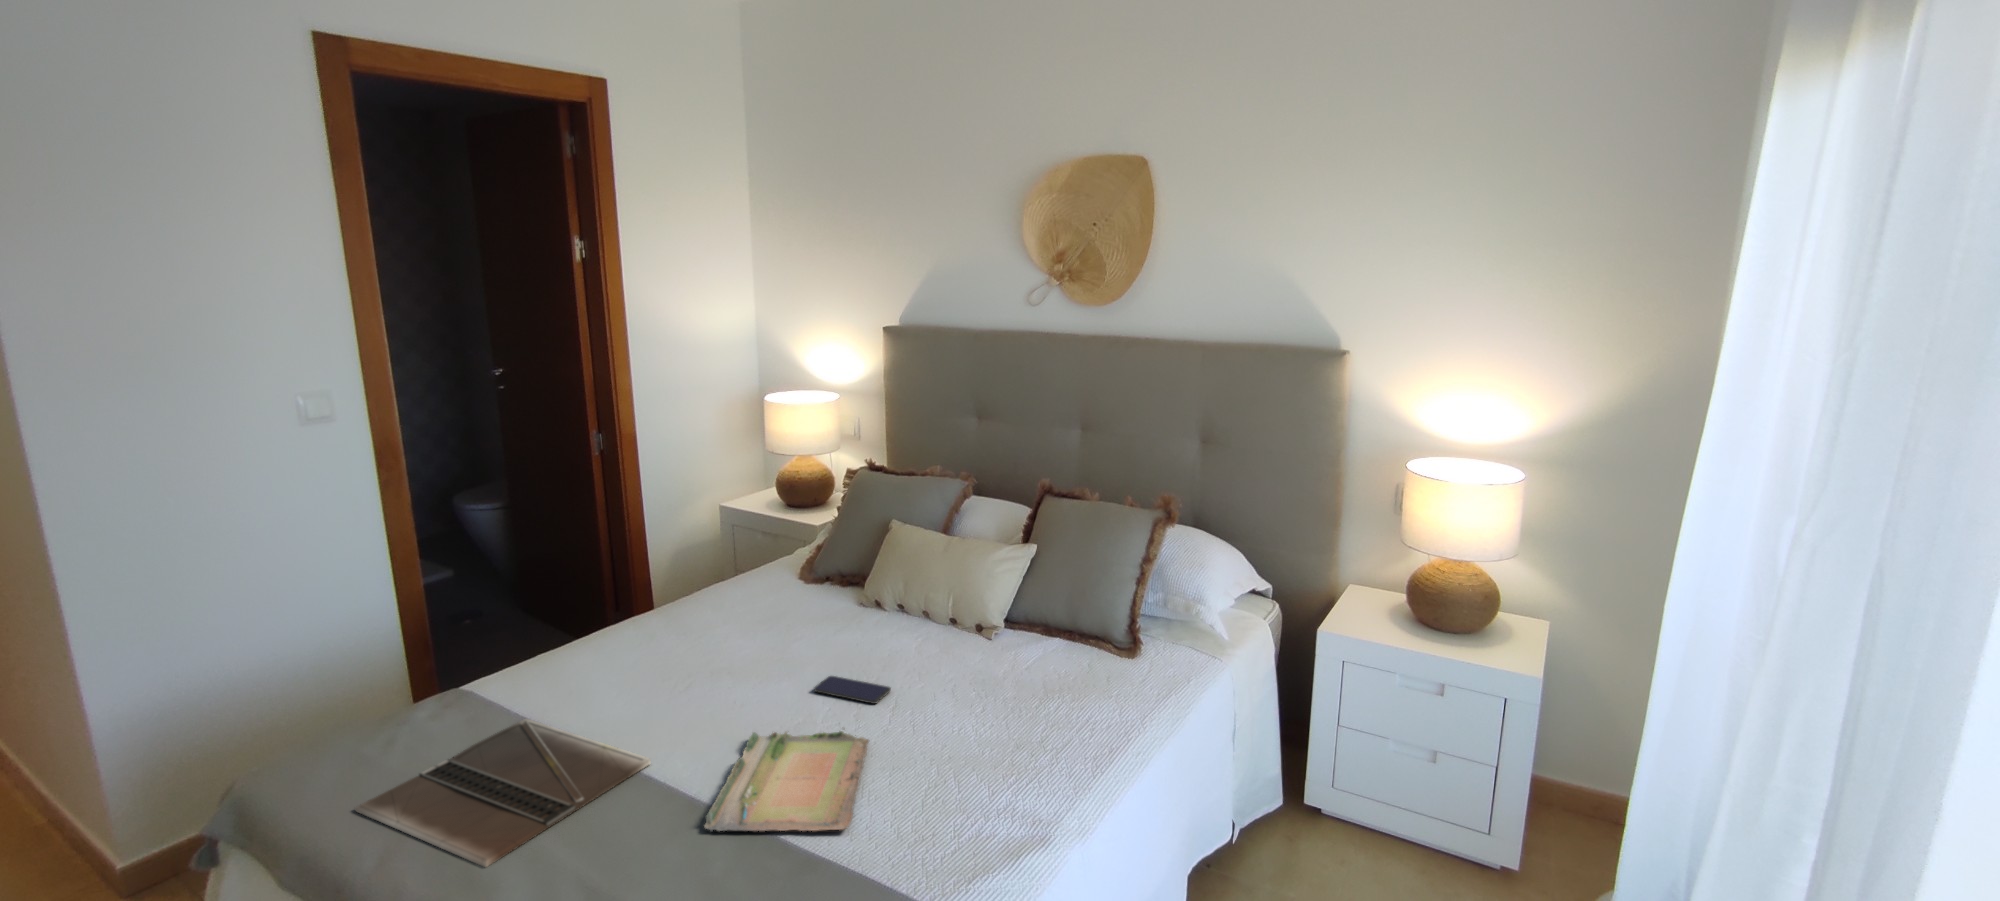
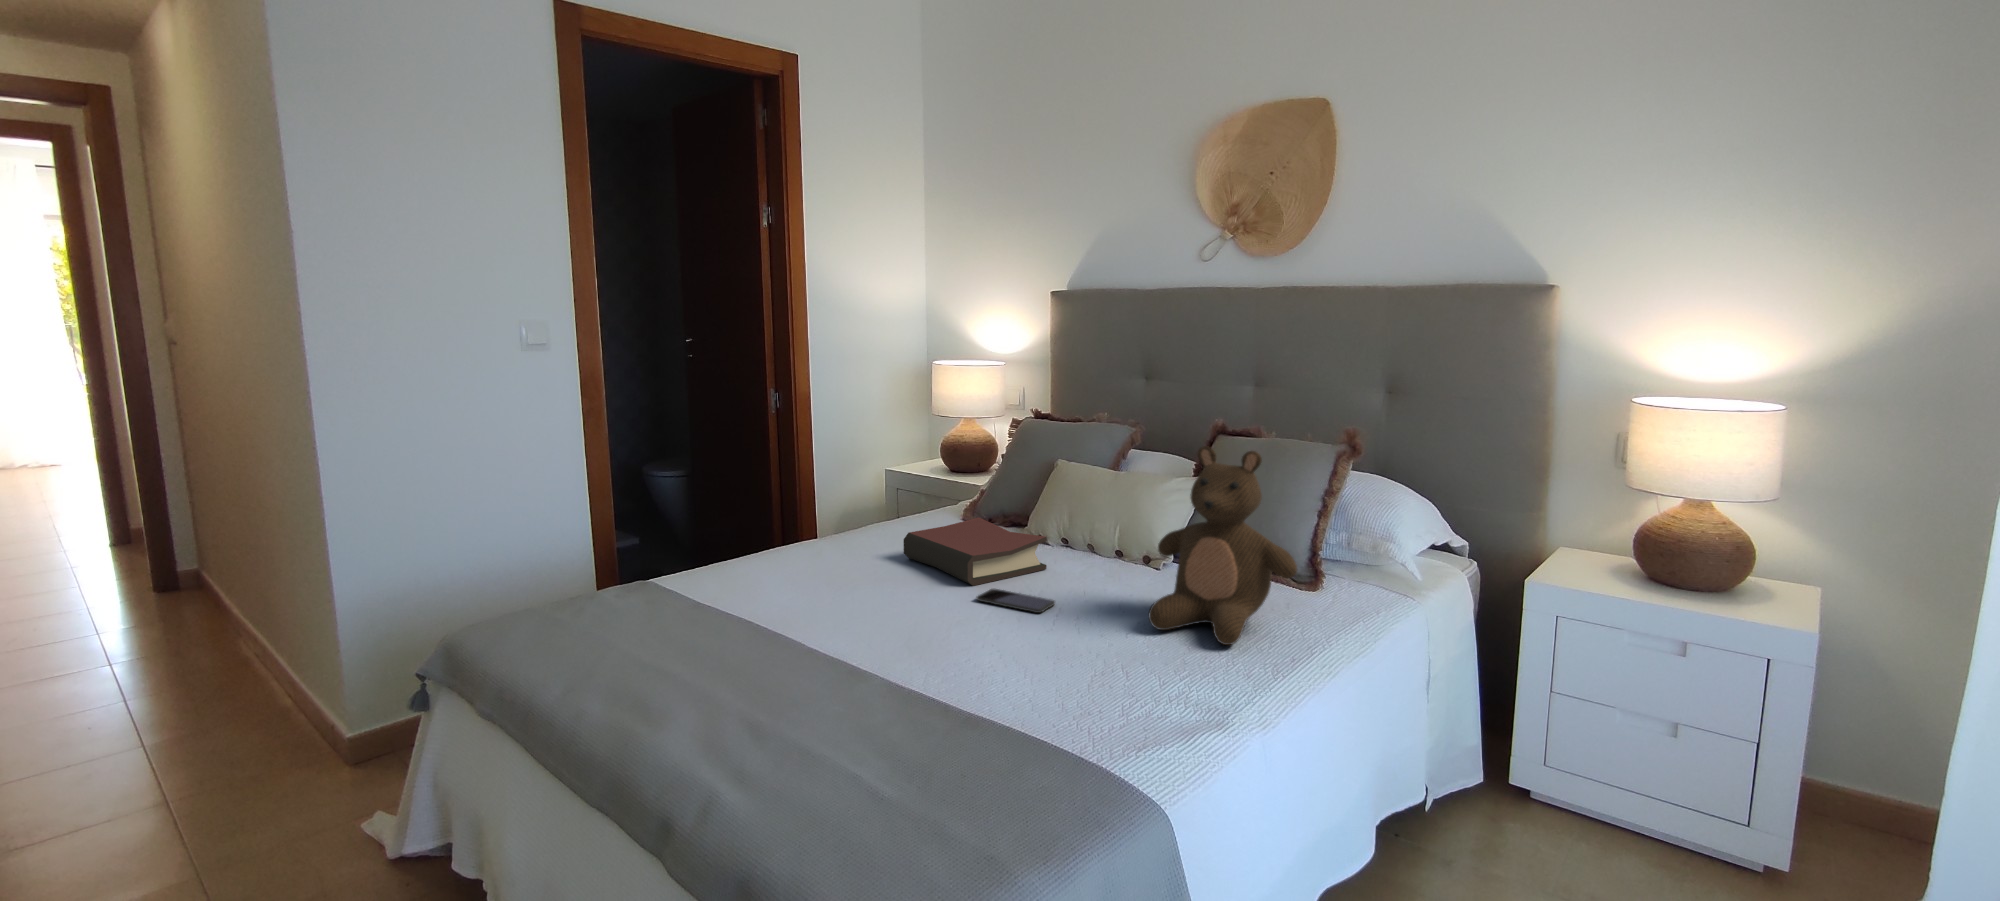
stuffed bear: none [977,540,1111,732] -> present [1149,446,1297,645]
hardback book: none [739,588,883,672] -> present [904,517,1047,586]
laptop: present [355,719,651,867] -> none [535,602,814,710]
tray: present [704,731,869,831] -> none [864,620,1034,707]

